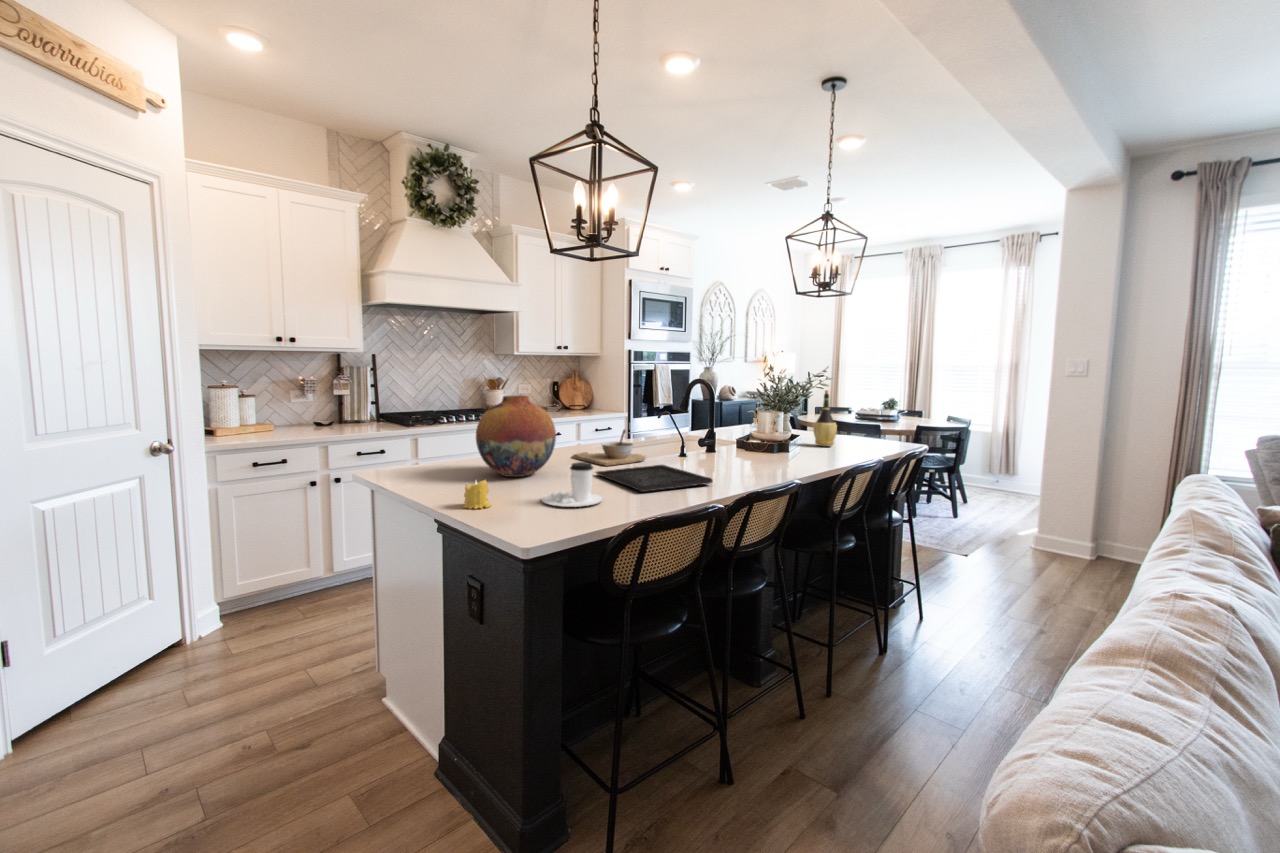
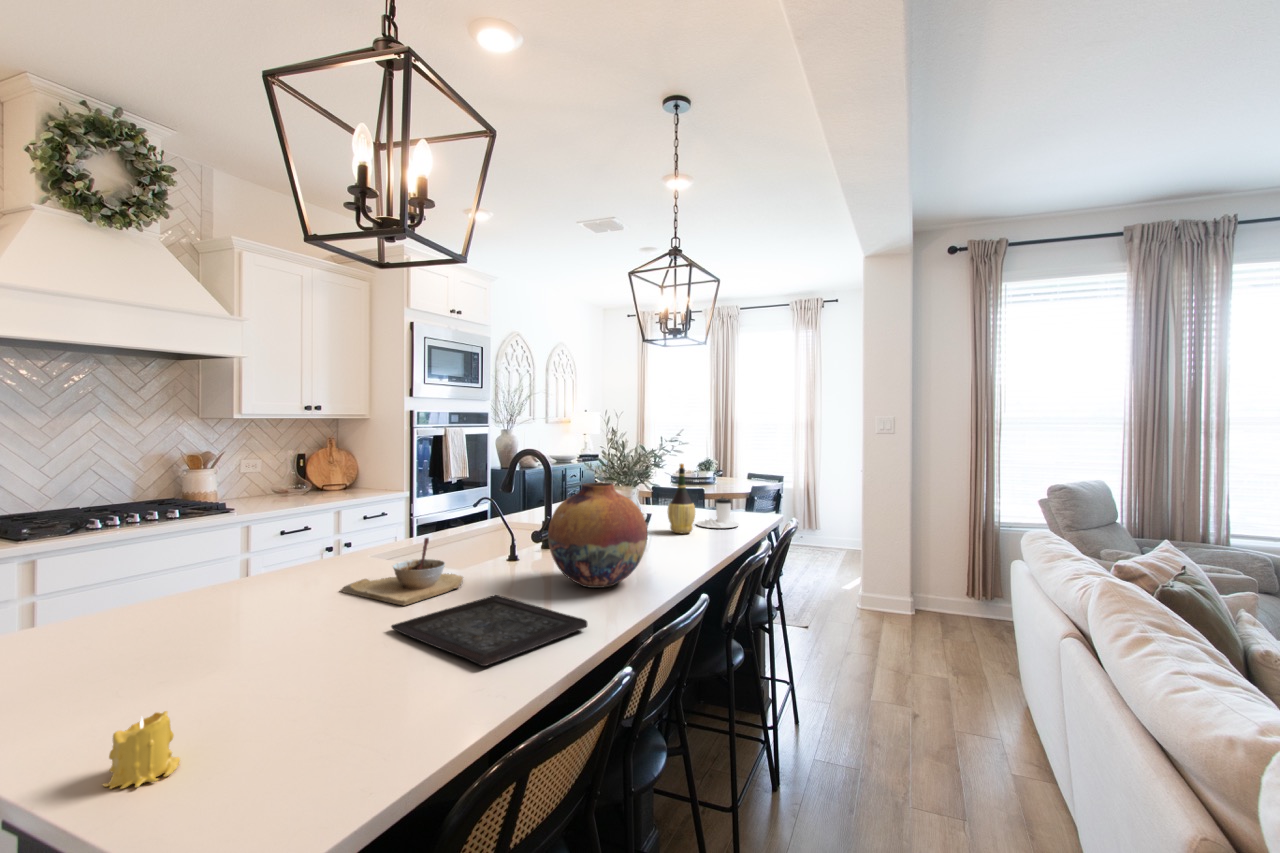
vase: present [476,396,556,477] -> present [548,483,647,588]
coffee cup: present [542,462,604,507] -> present [697,499,739,528]

